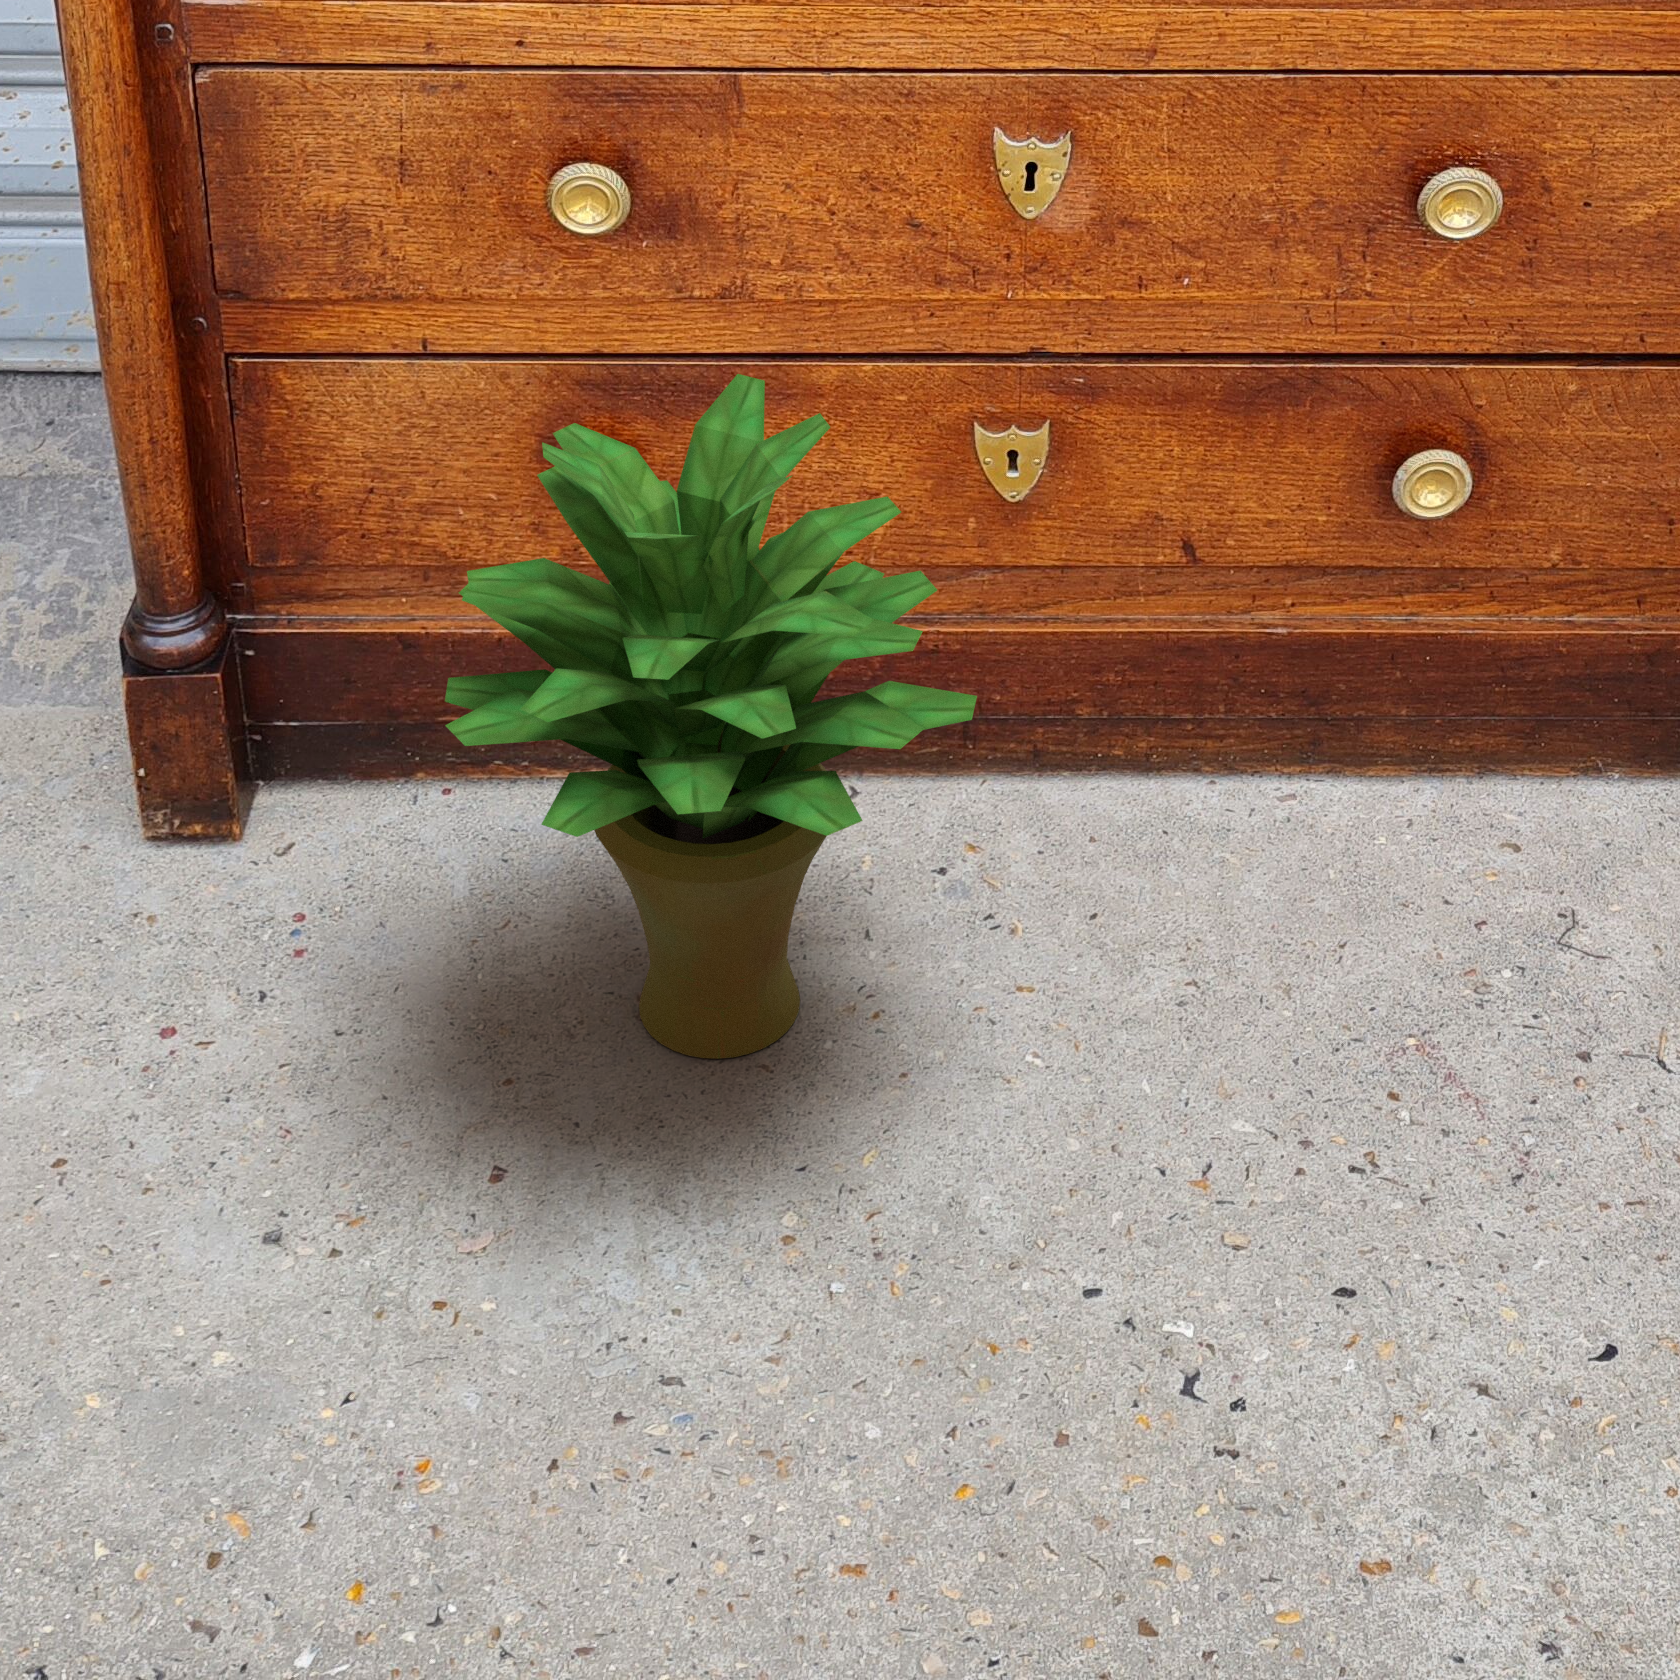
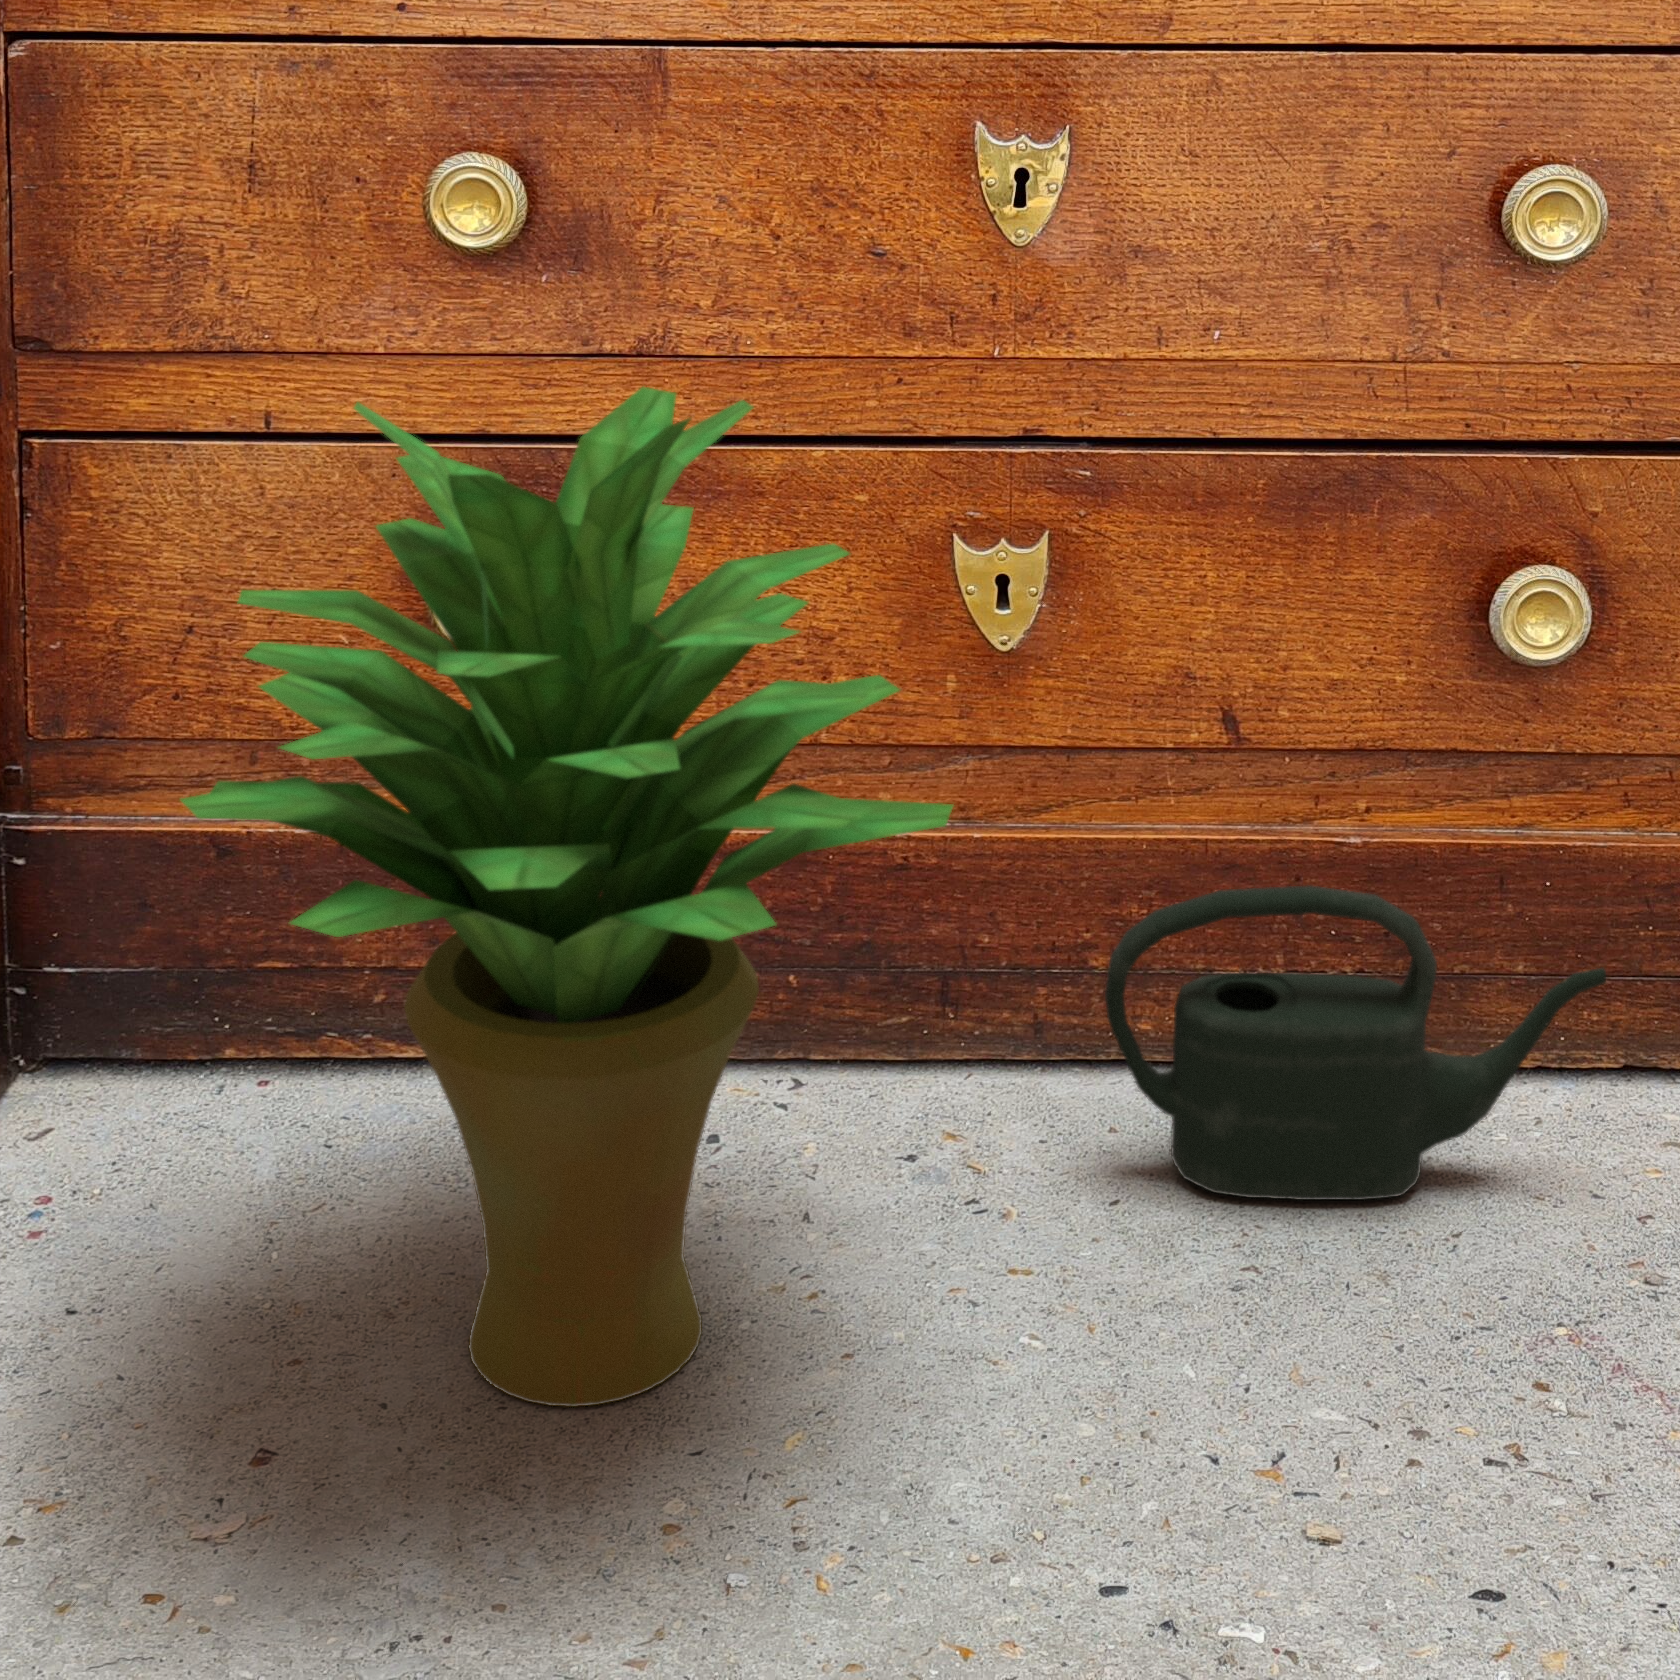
watering can: none [1088,681,1461,890] -> present [1105,885,1606,1200]

